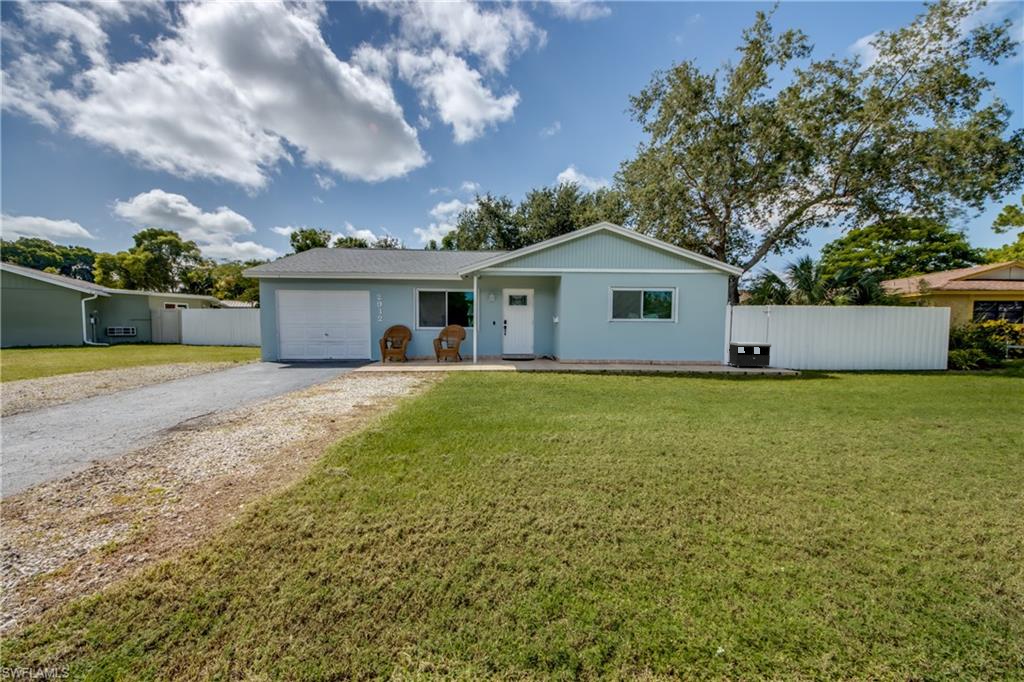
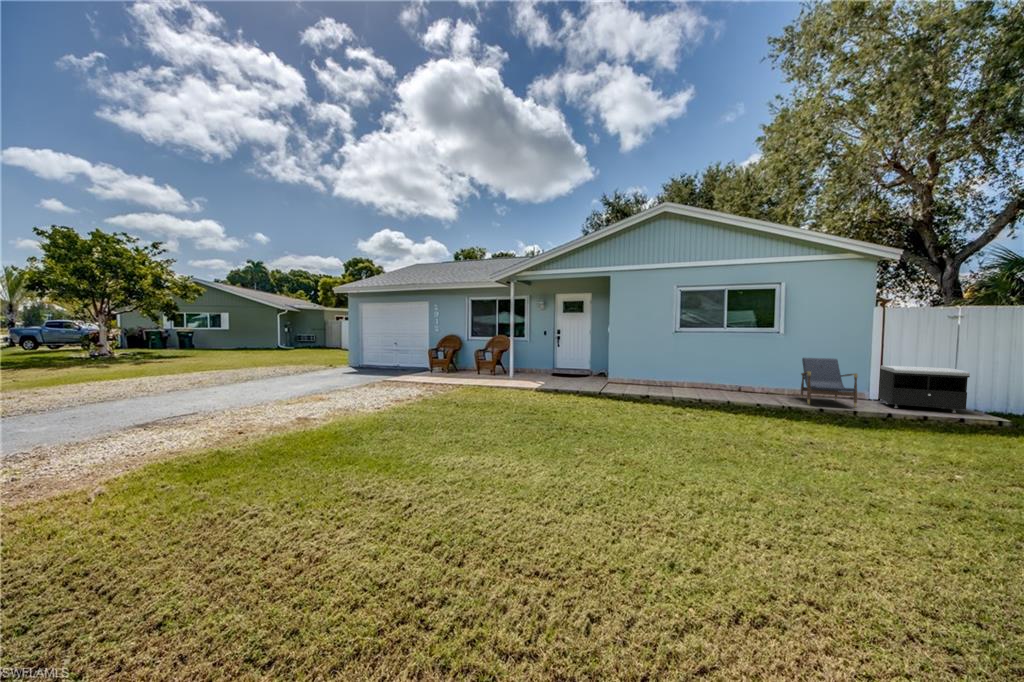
lounge chair: none [688,338,722,369] -> present [801,358,858,408]

